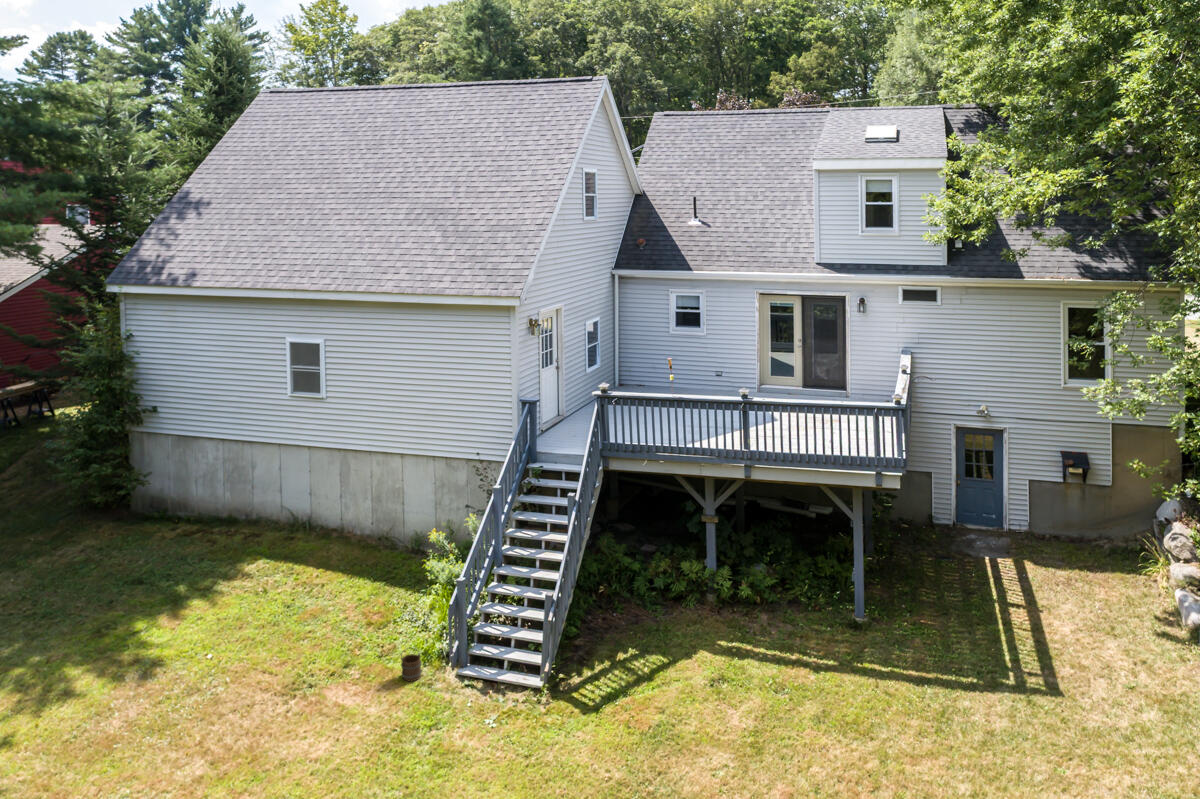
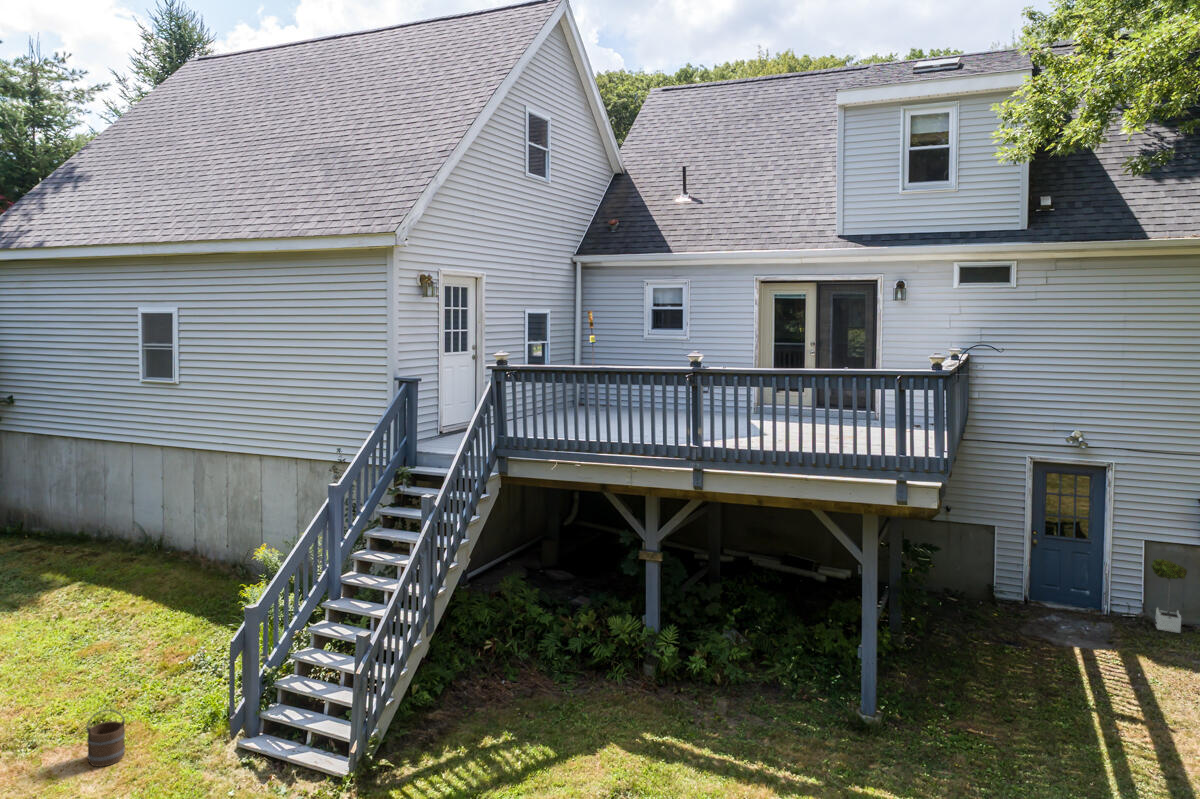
potted tree: none [1038,494,1061,543] -> present [1151,559,1187,633]

